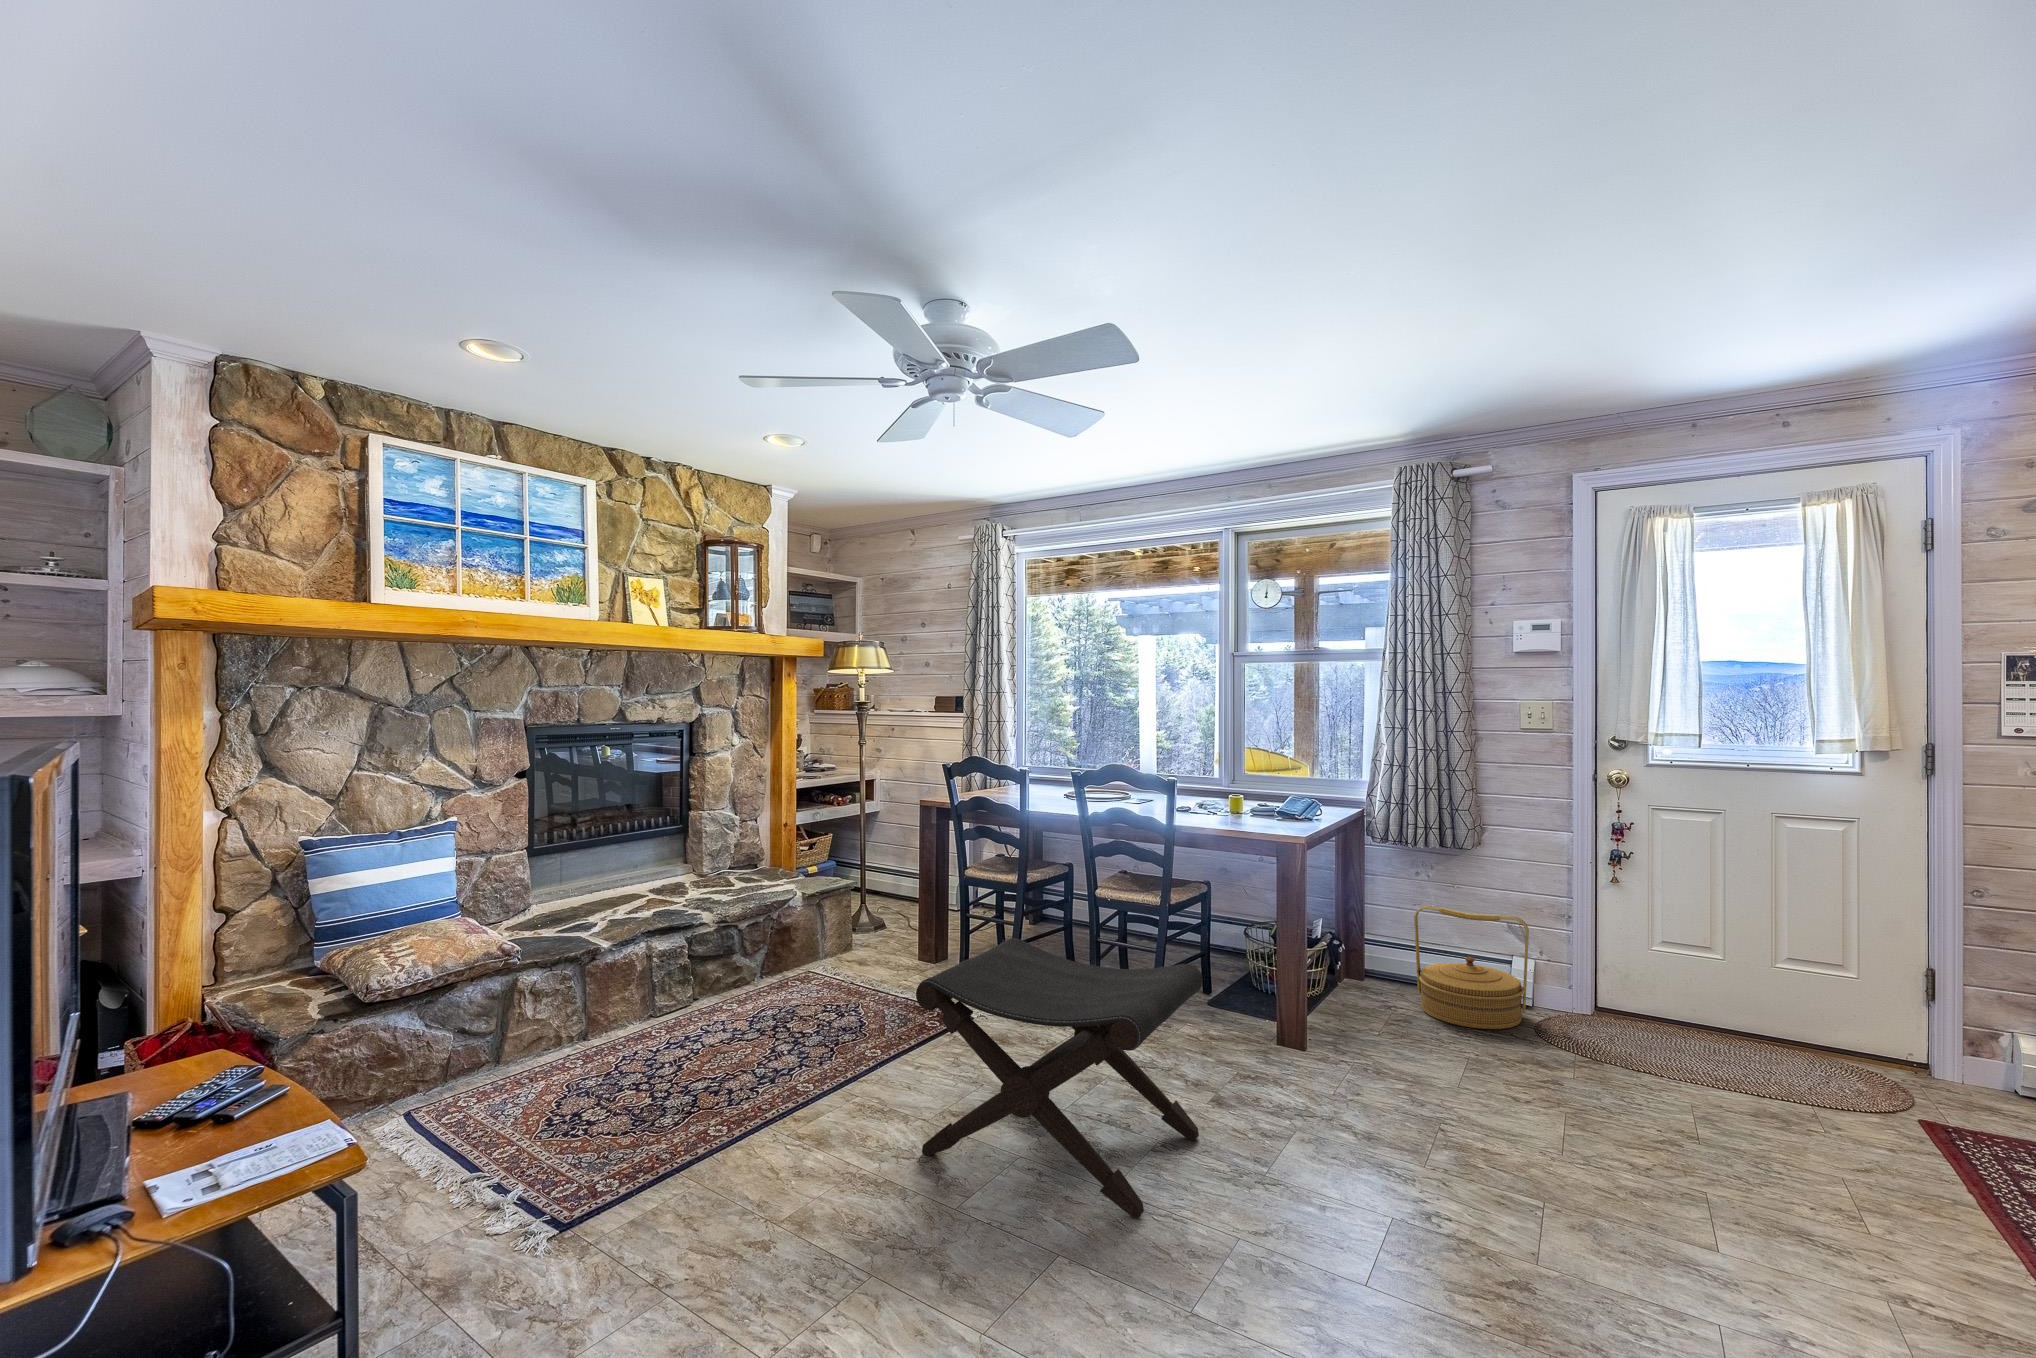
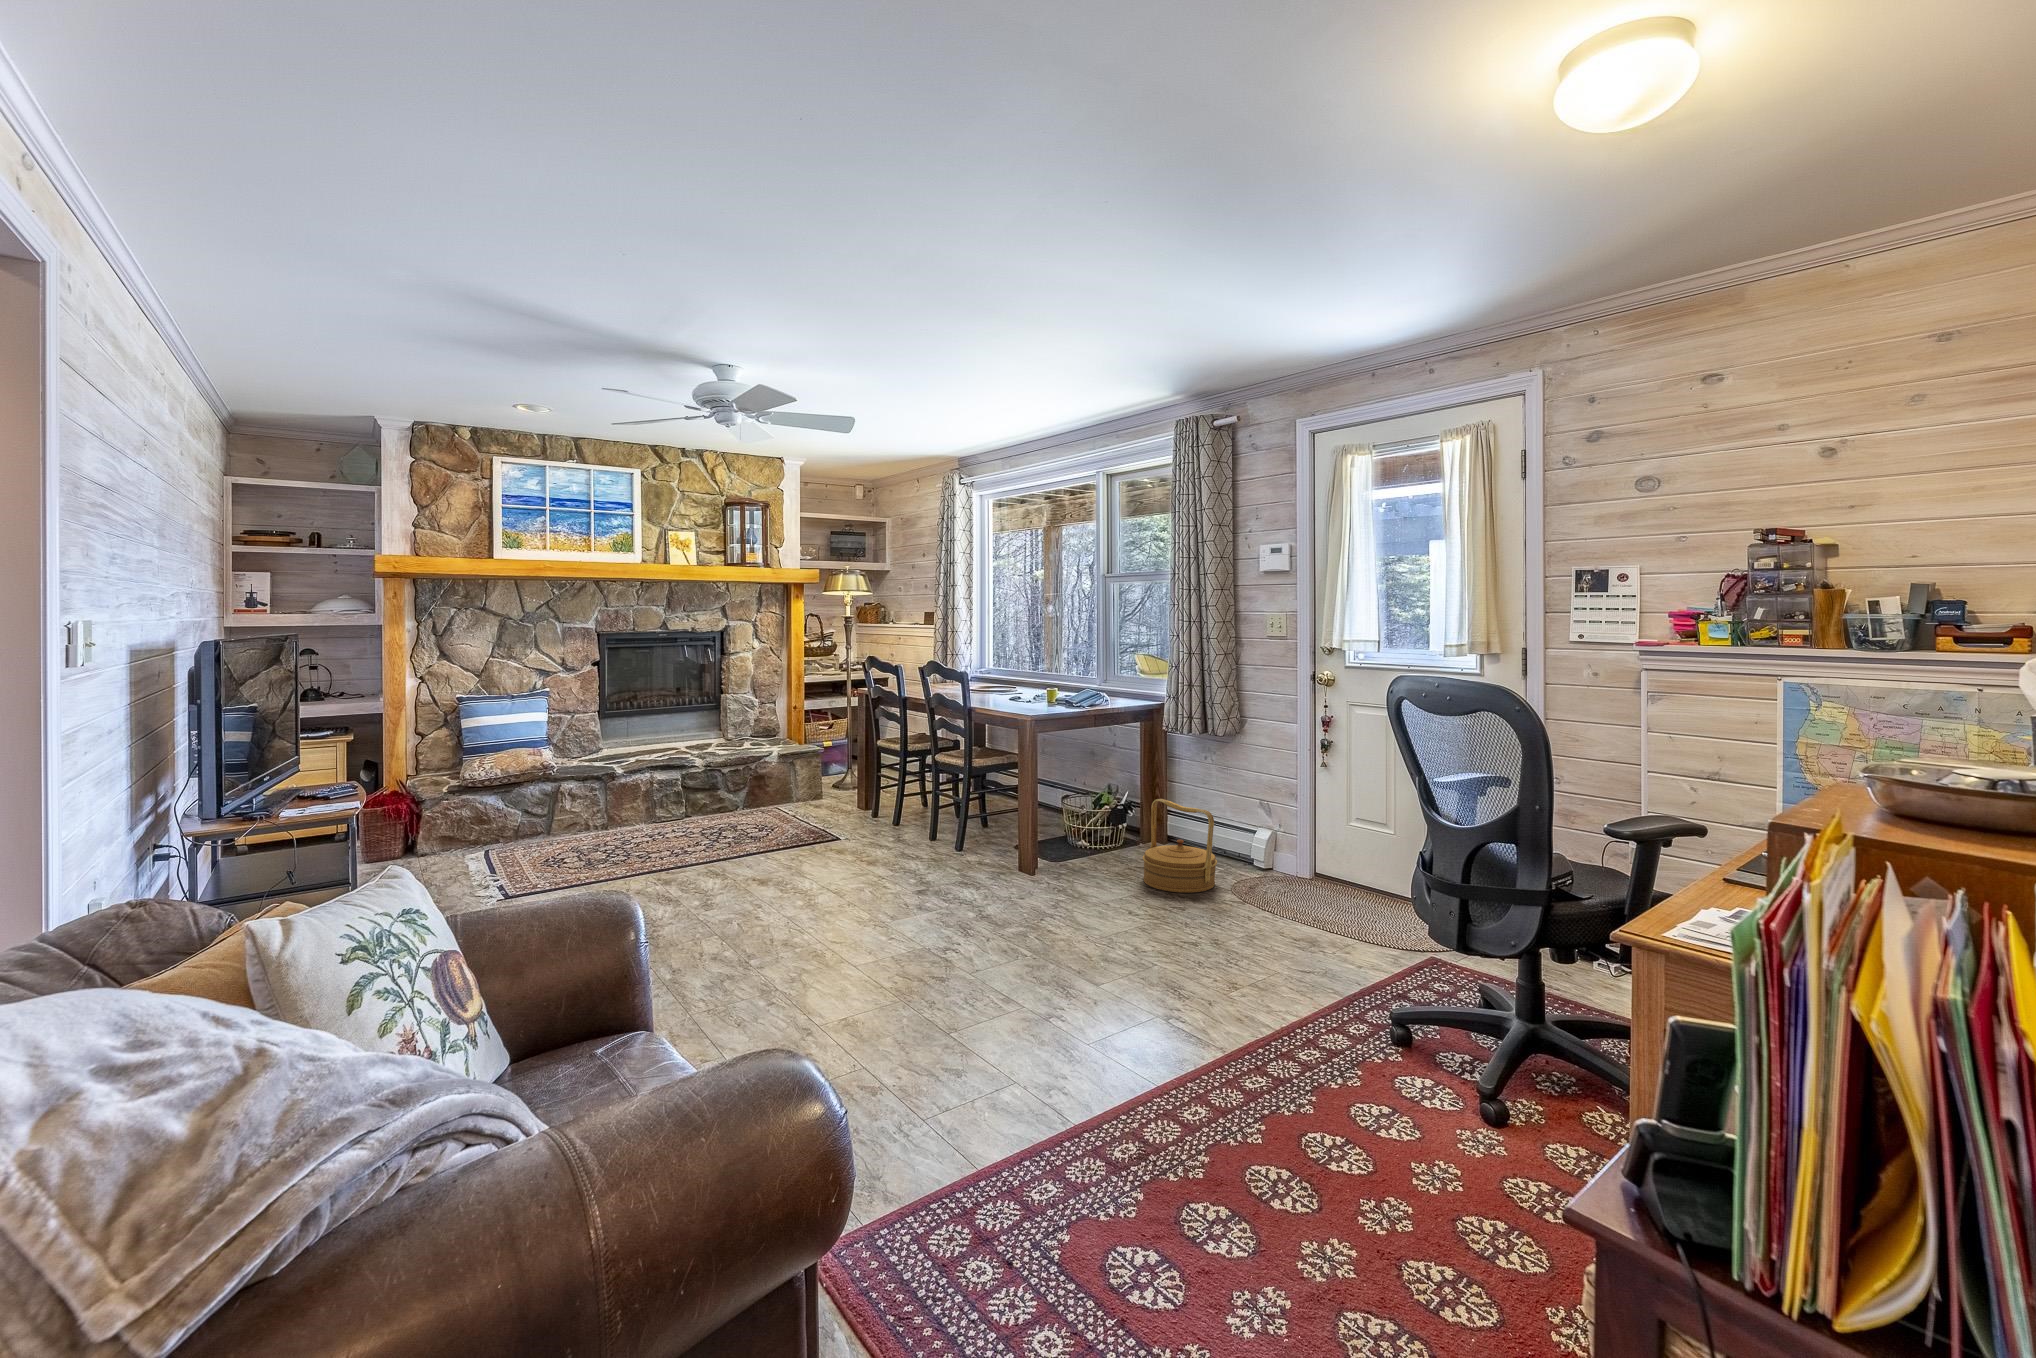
footstool: present [916,938,1203,1218] -> none [699,782,867,930]

